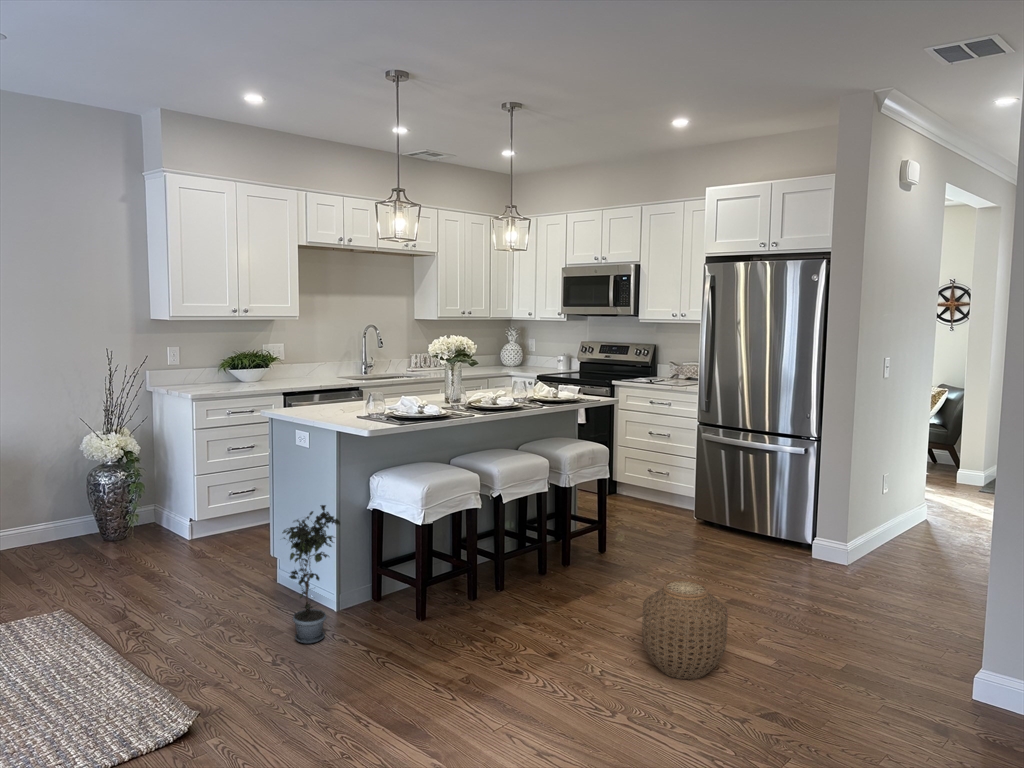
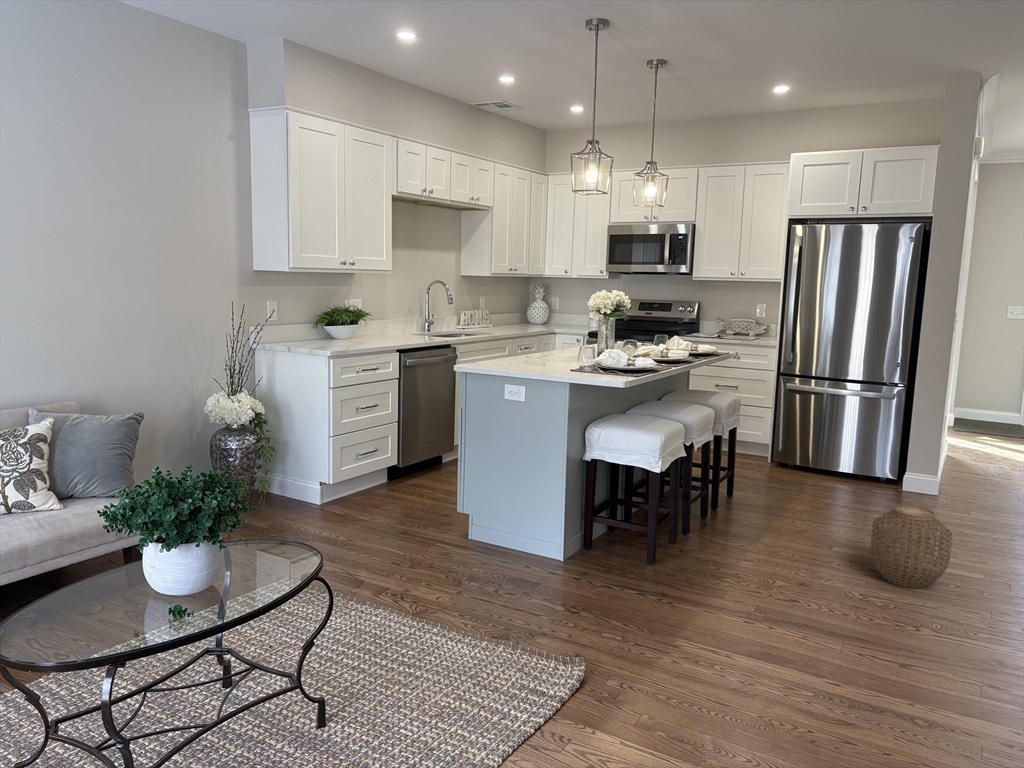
potted plant: present [282,505,340,644] -> none [550,453,610,587]

